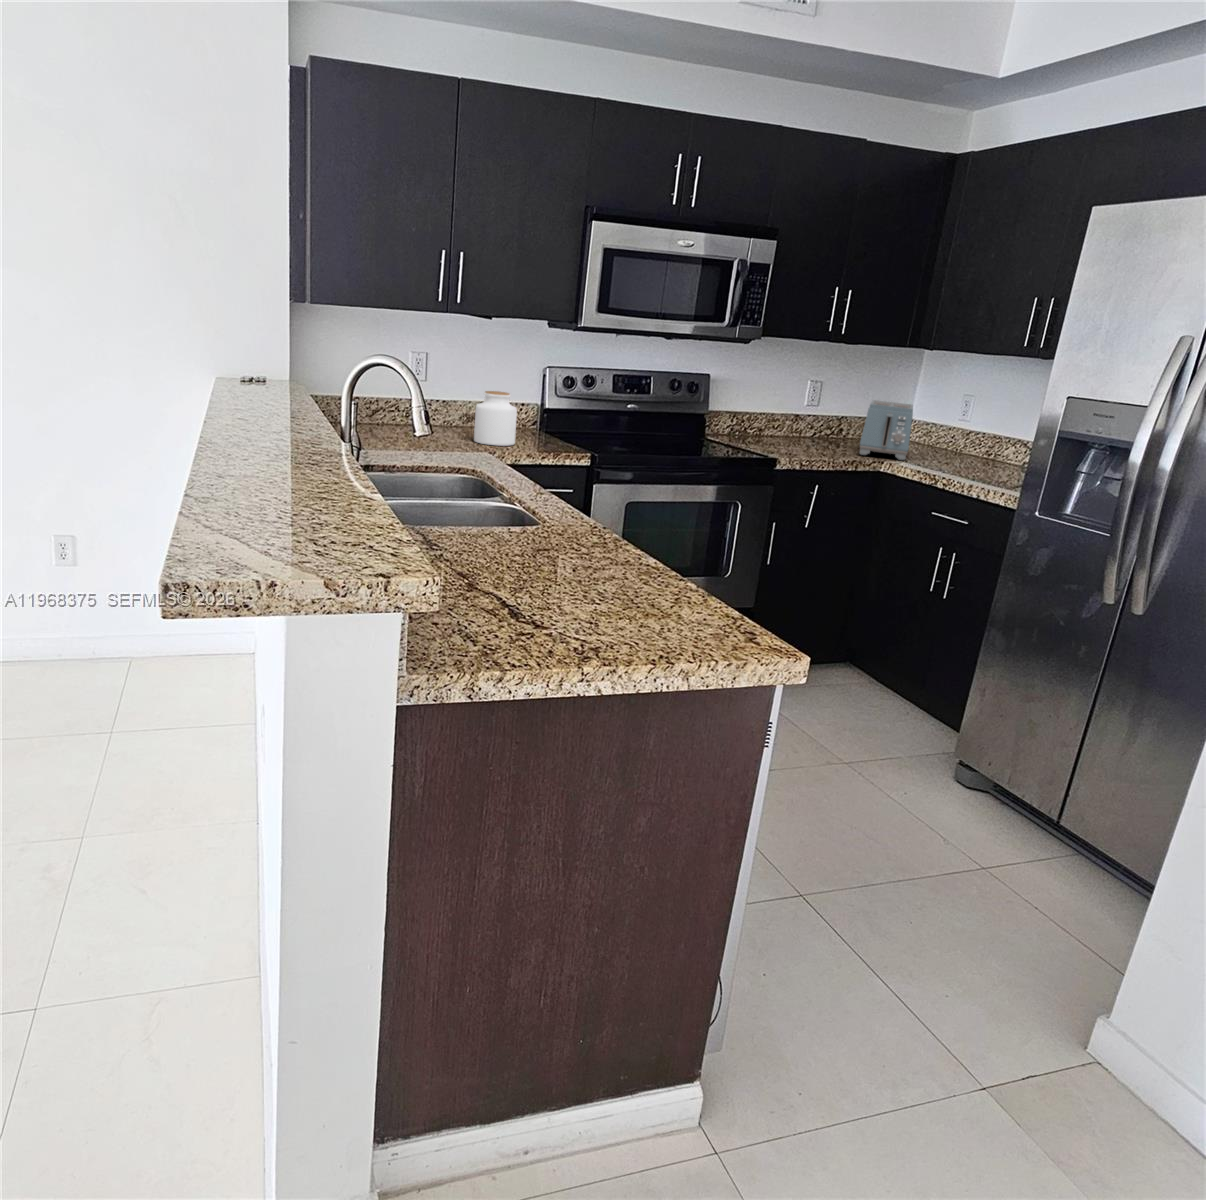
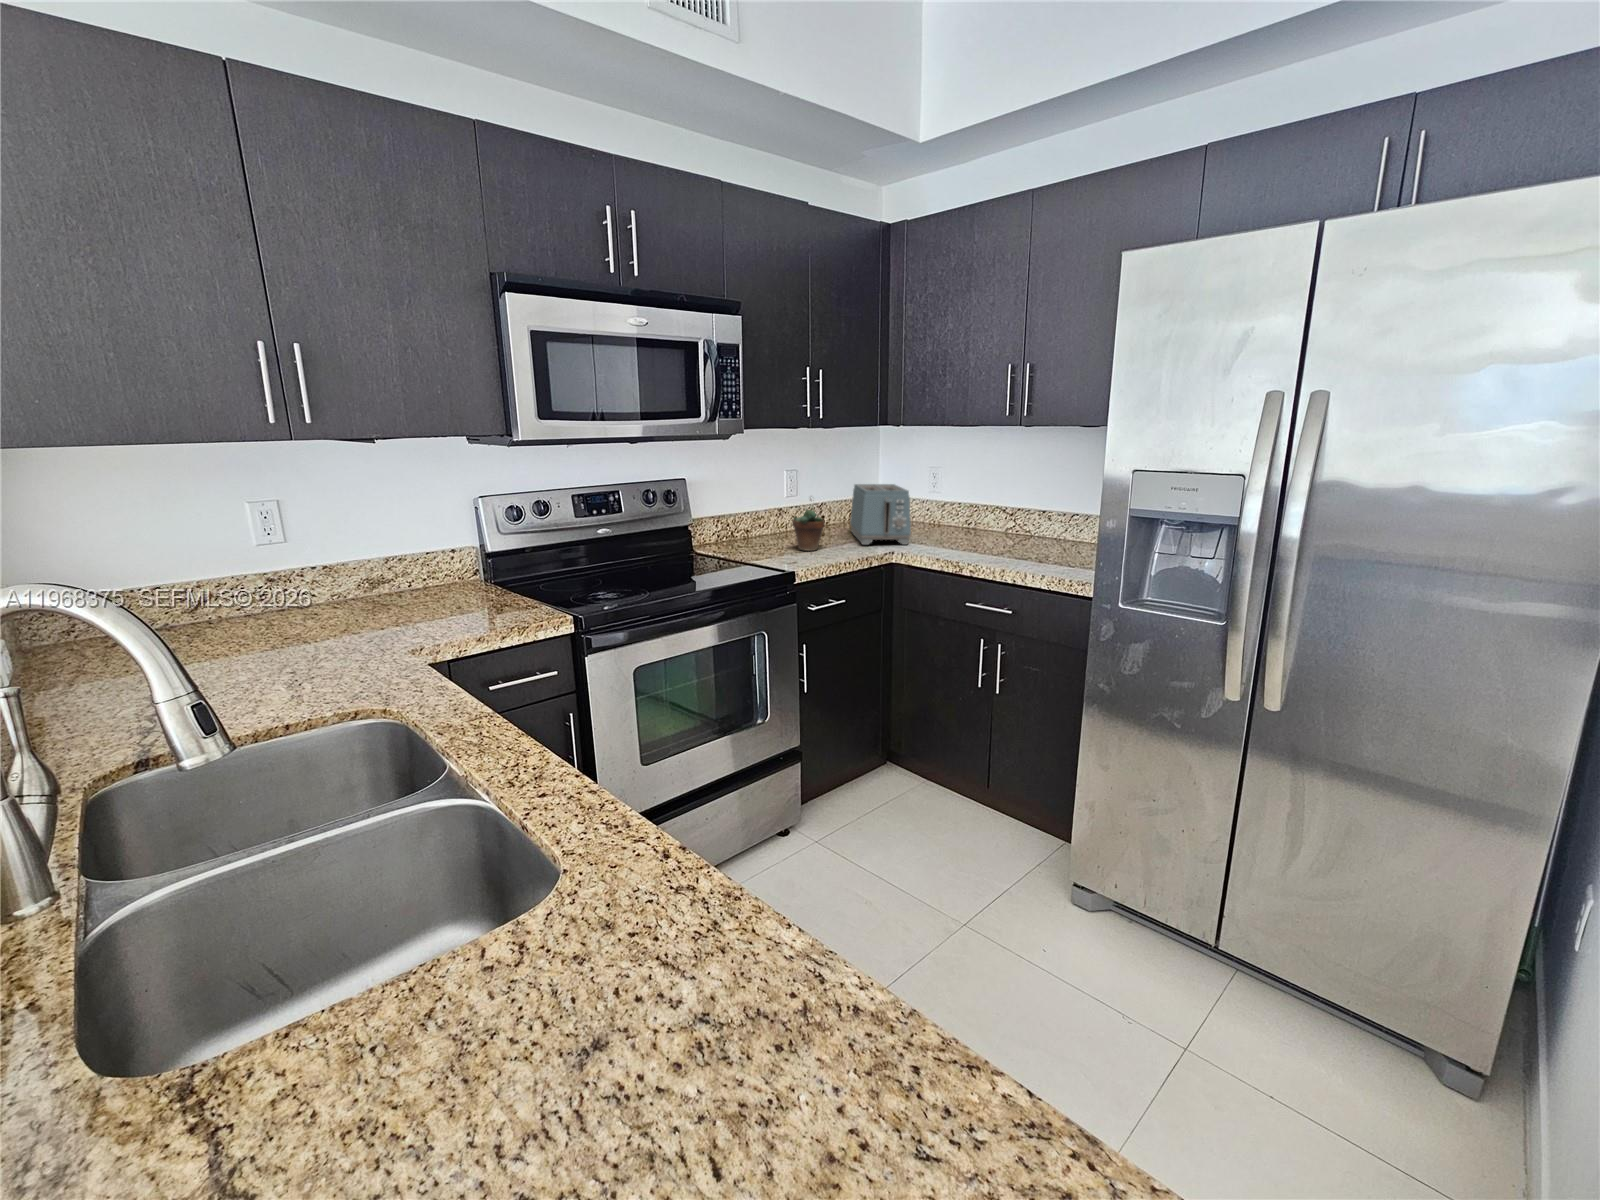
jar: present [474,391,517,446] -> none [375,547,449,629]
succulent plant: none [796,402,827,452] -> present [792,499,825,551]

